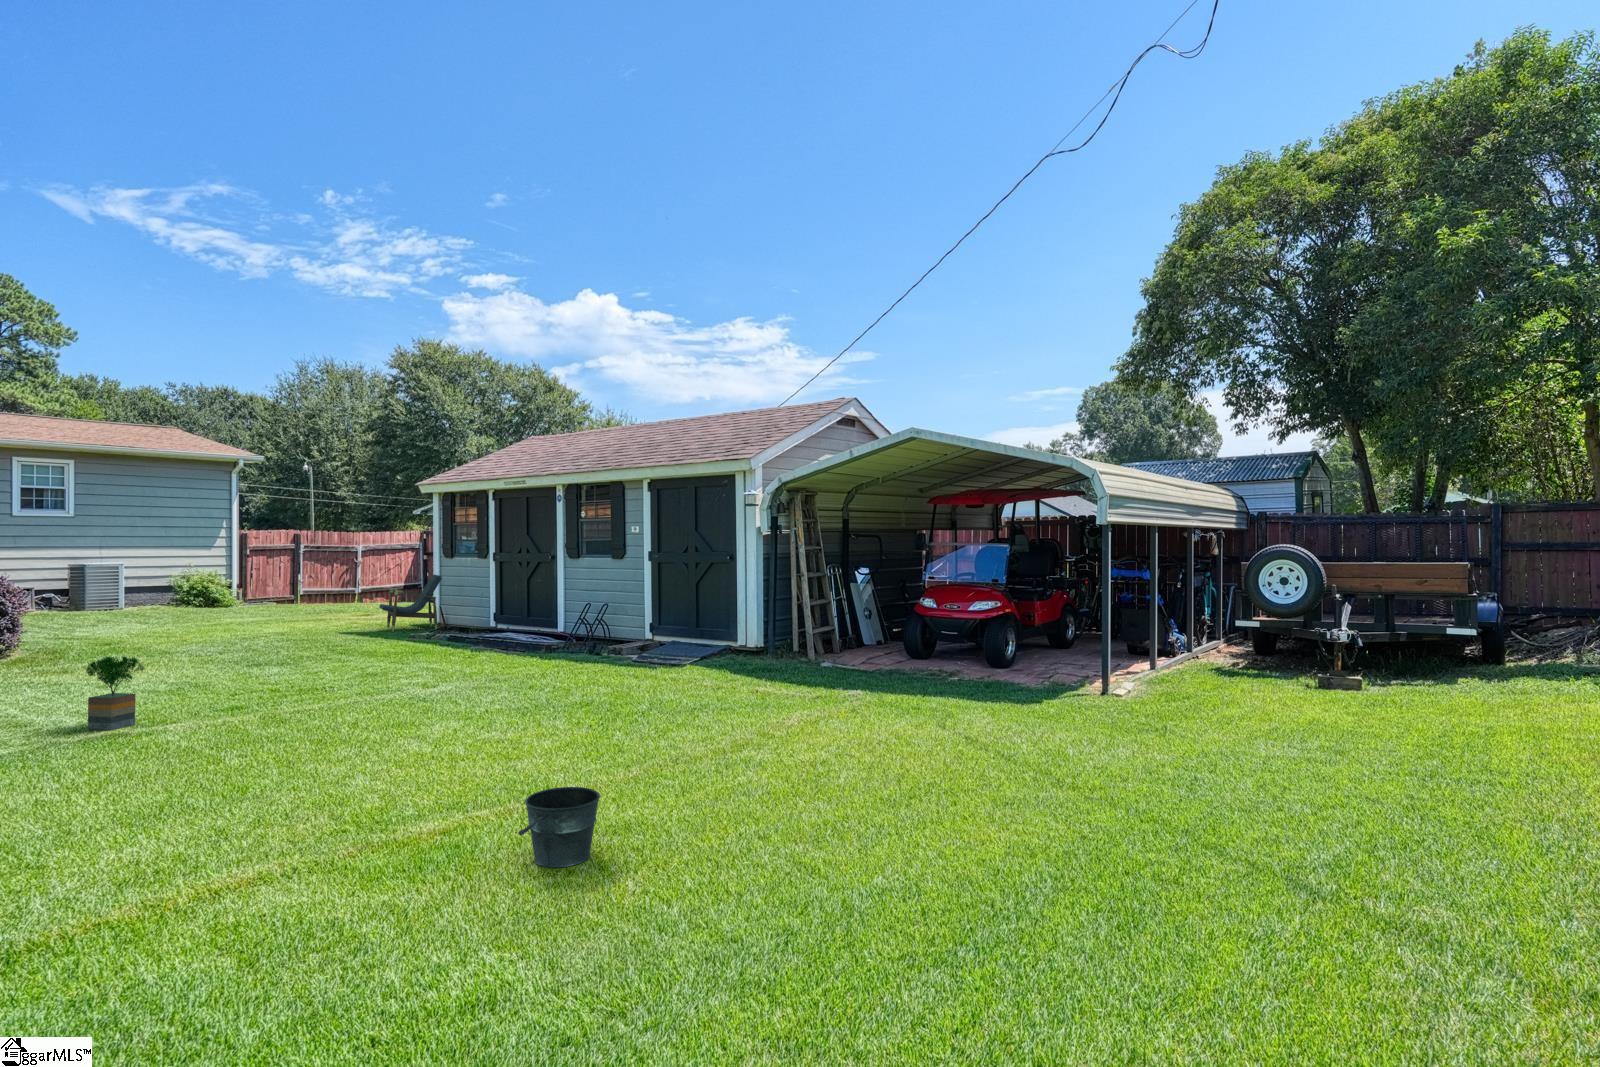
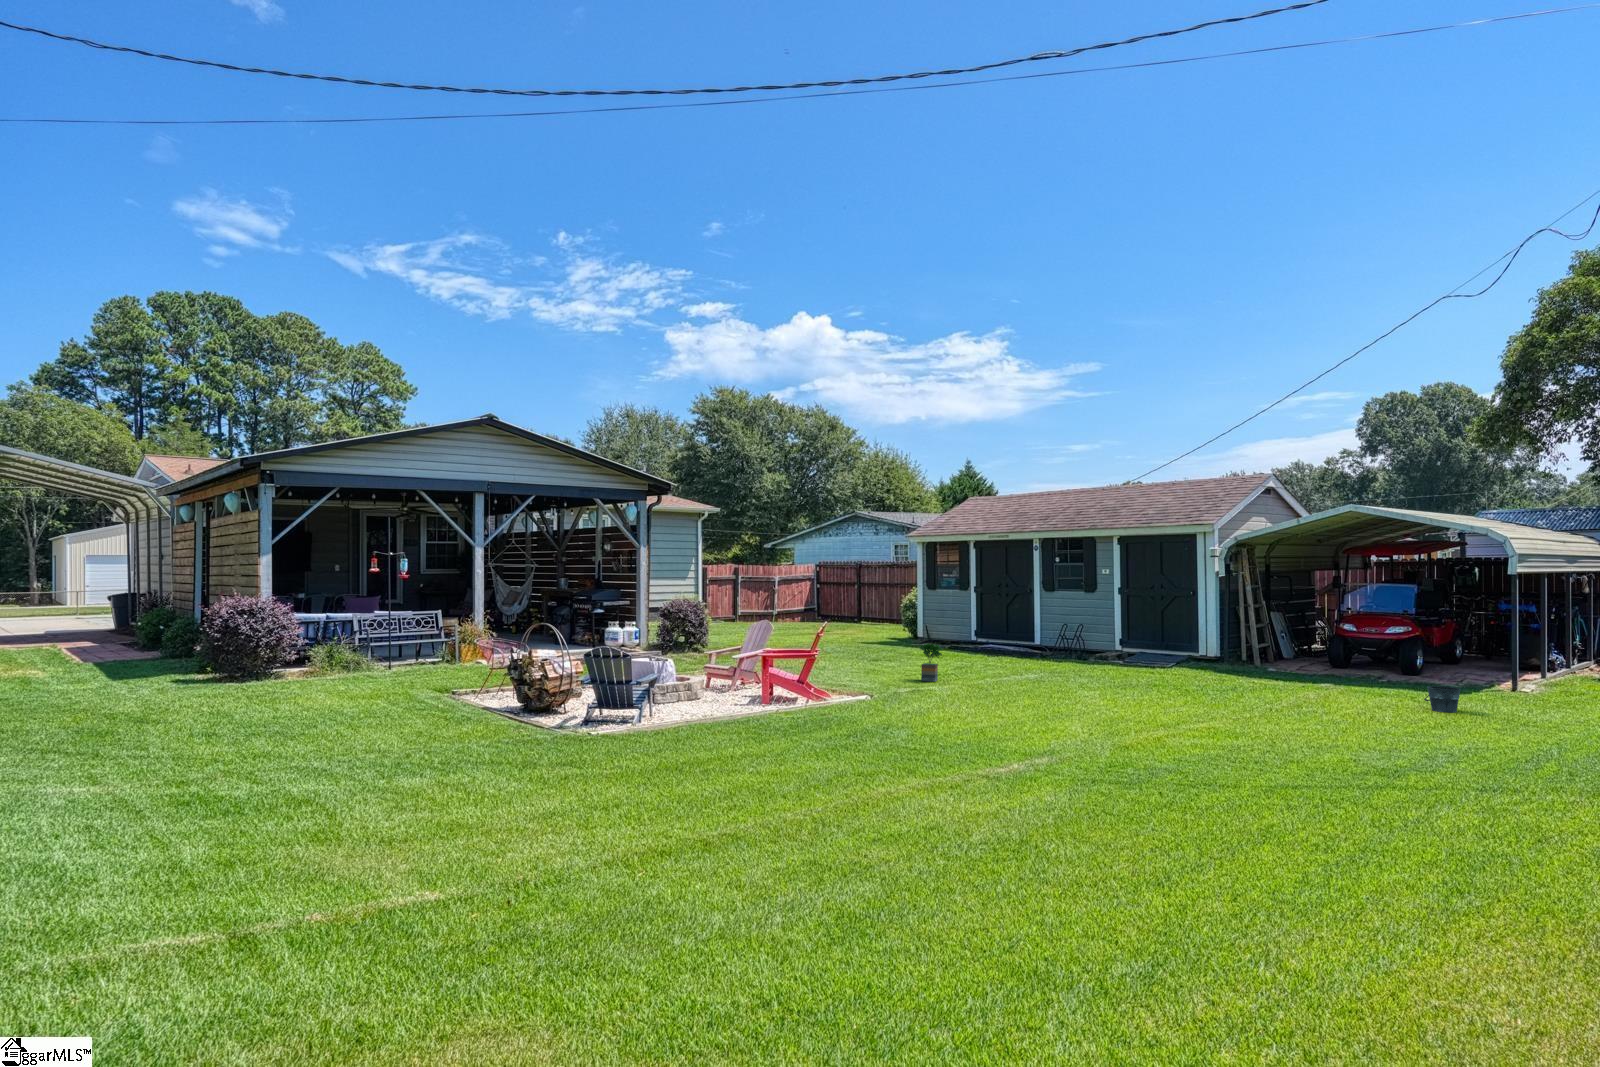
lounge chair: present [379,575,442,632] -> none [881,601,927,641]
bucket: present [518,787,600,868] -> present [1424,686,1461,712]

